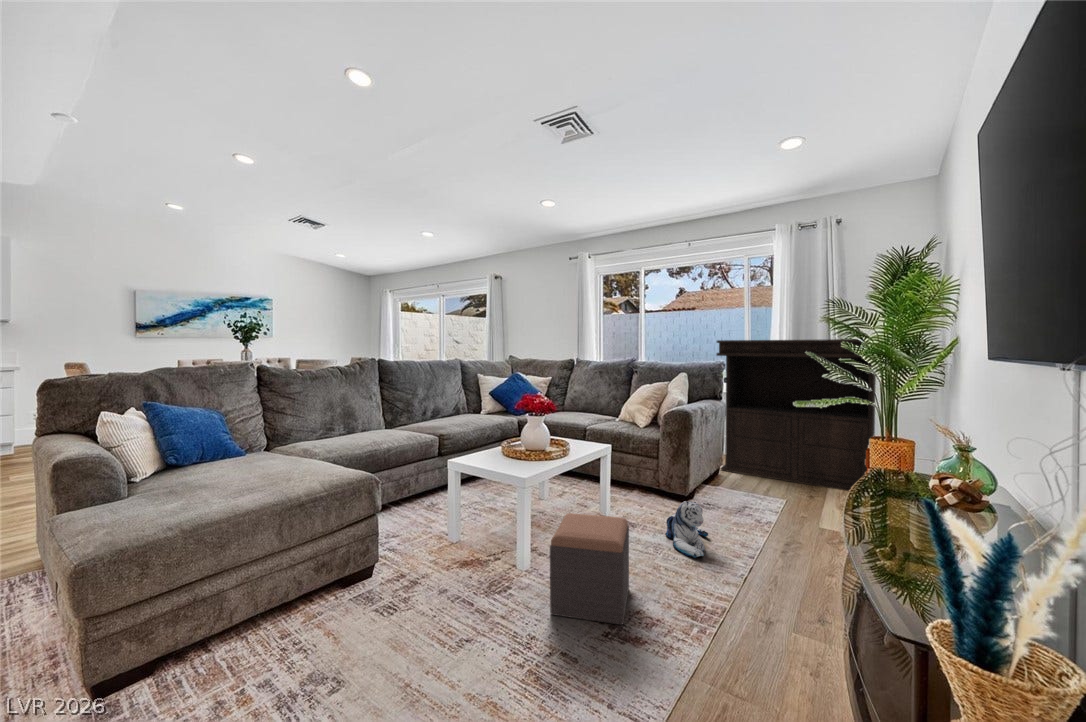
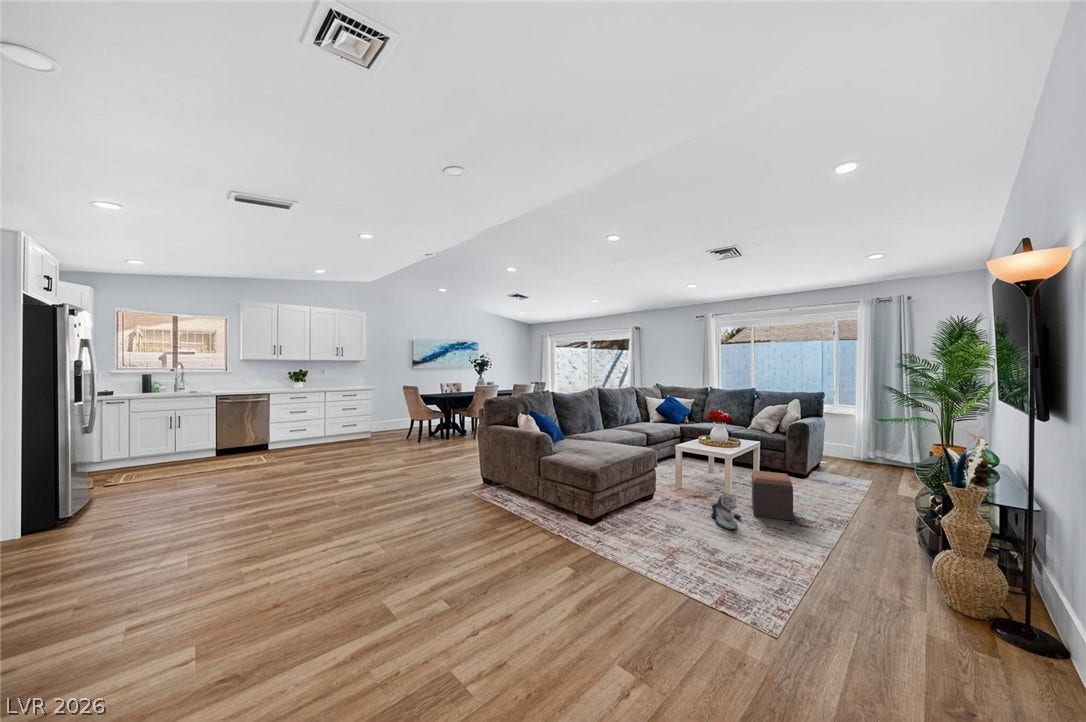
console table: present [716,339,876,491] -> none [818,377,944,482]
plush toy: present [665,501,708,558] -> present [711,493,741,529]

